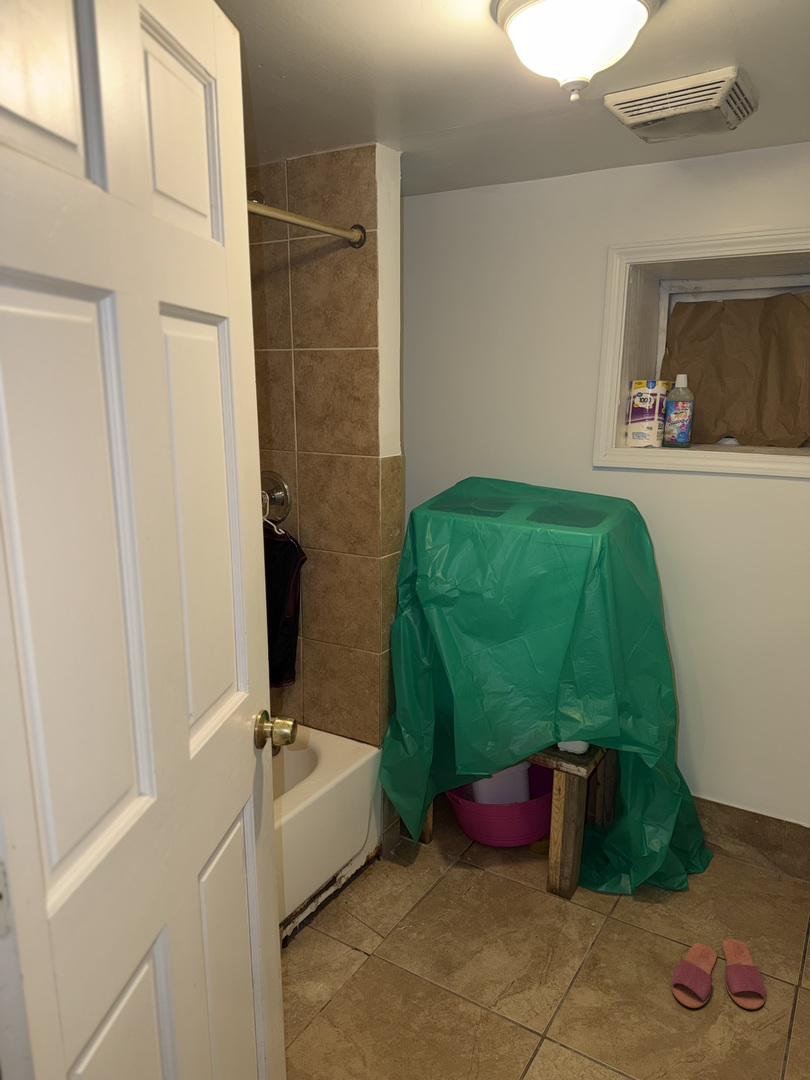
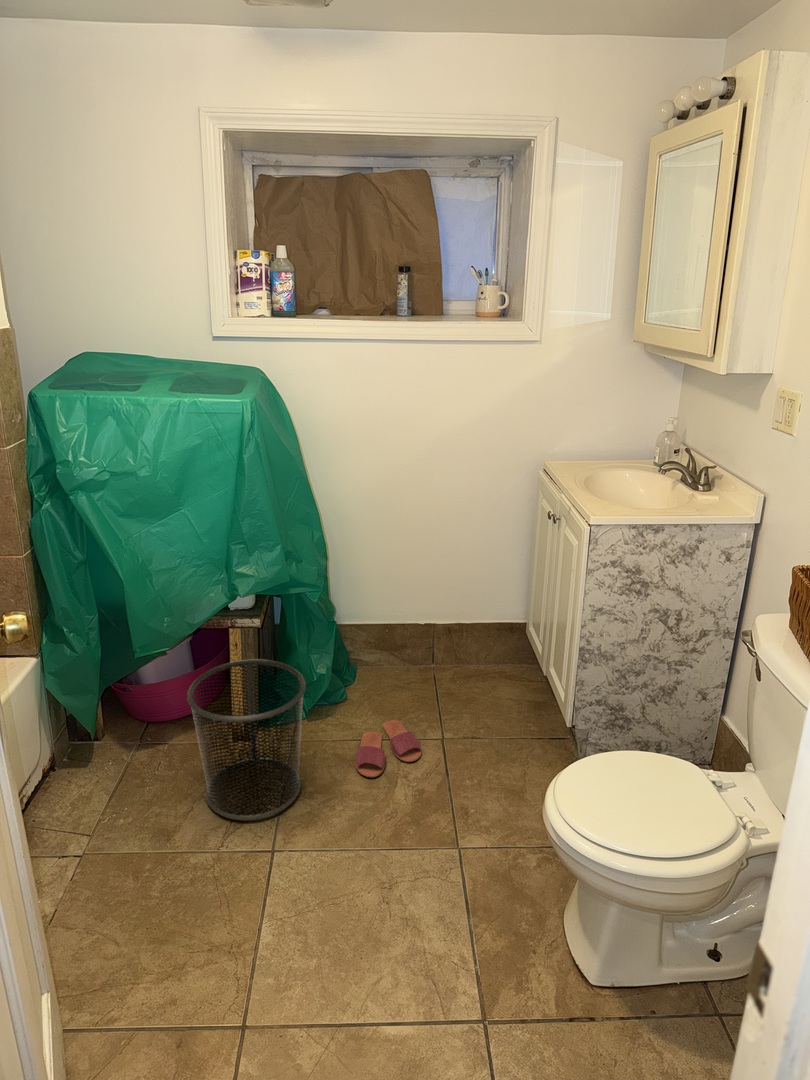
waste bin: none [489,809,618,1000] -> present [187,659,306,820]

